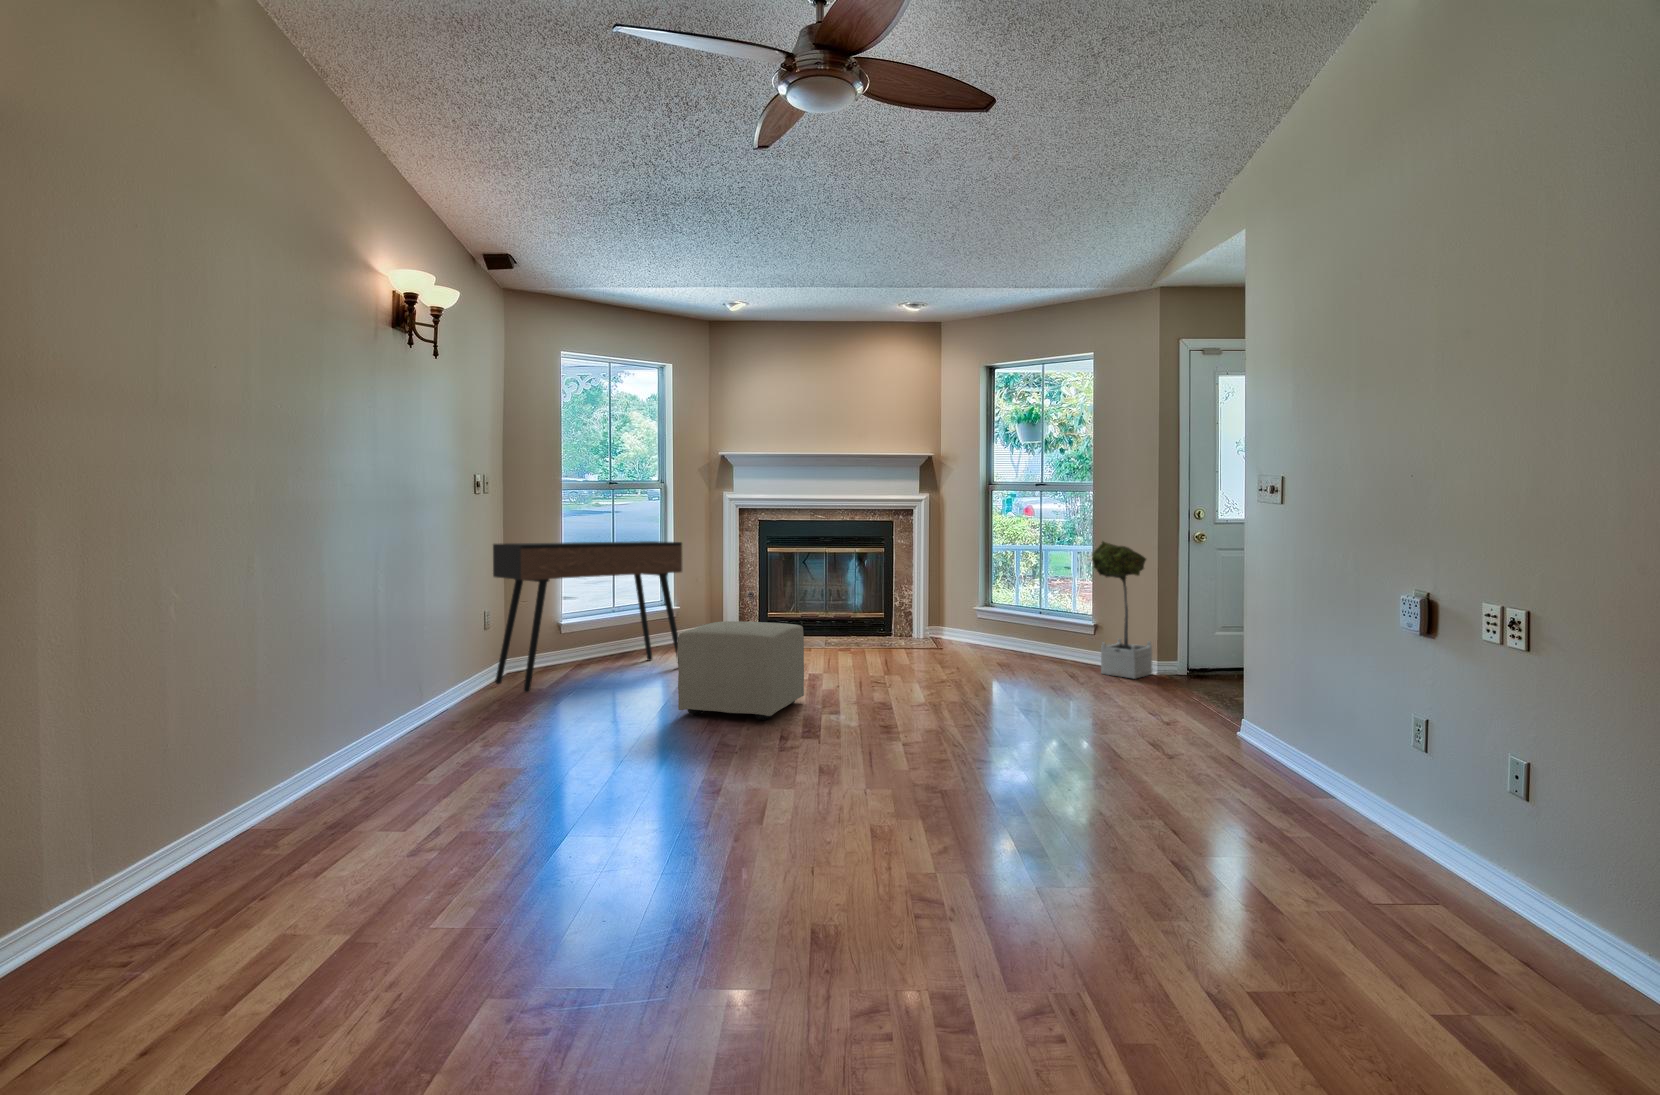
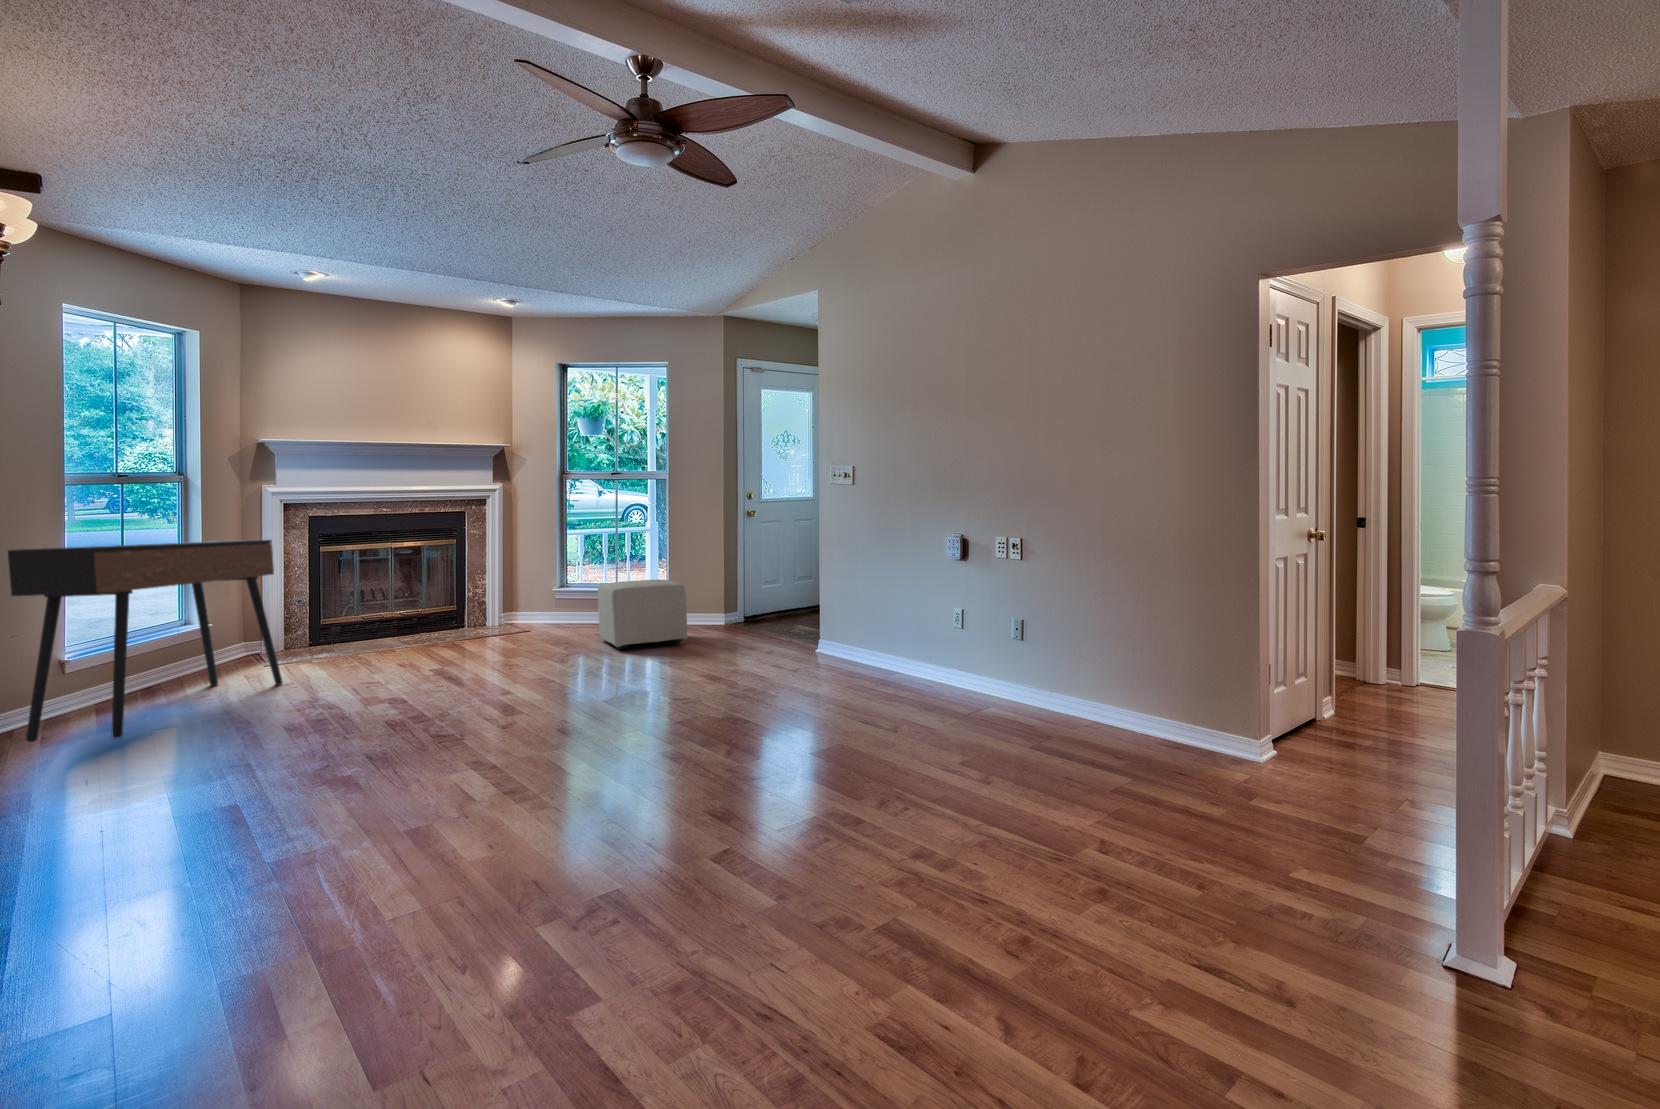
potted tree: present [1092,541,1153,678] -> none [673,523,722,628]
ottoman: present [678,621,804,720] -> present [598,579,687,649]

